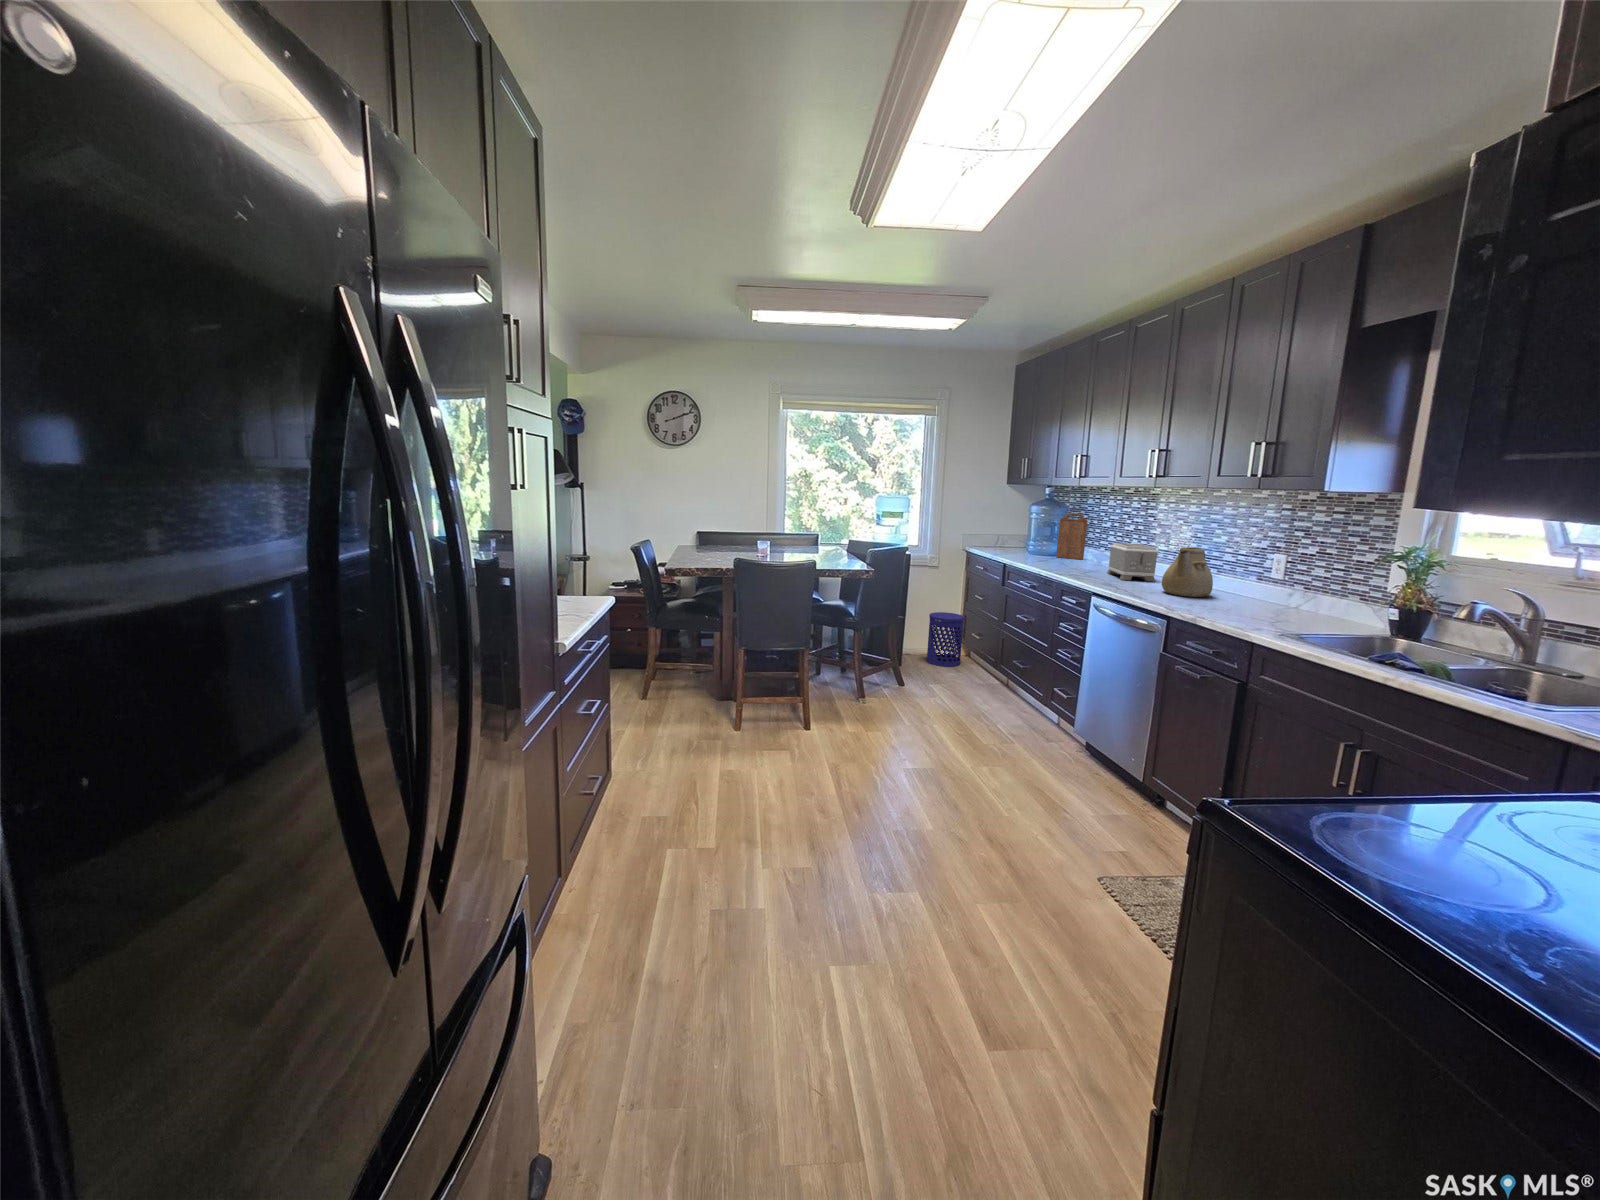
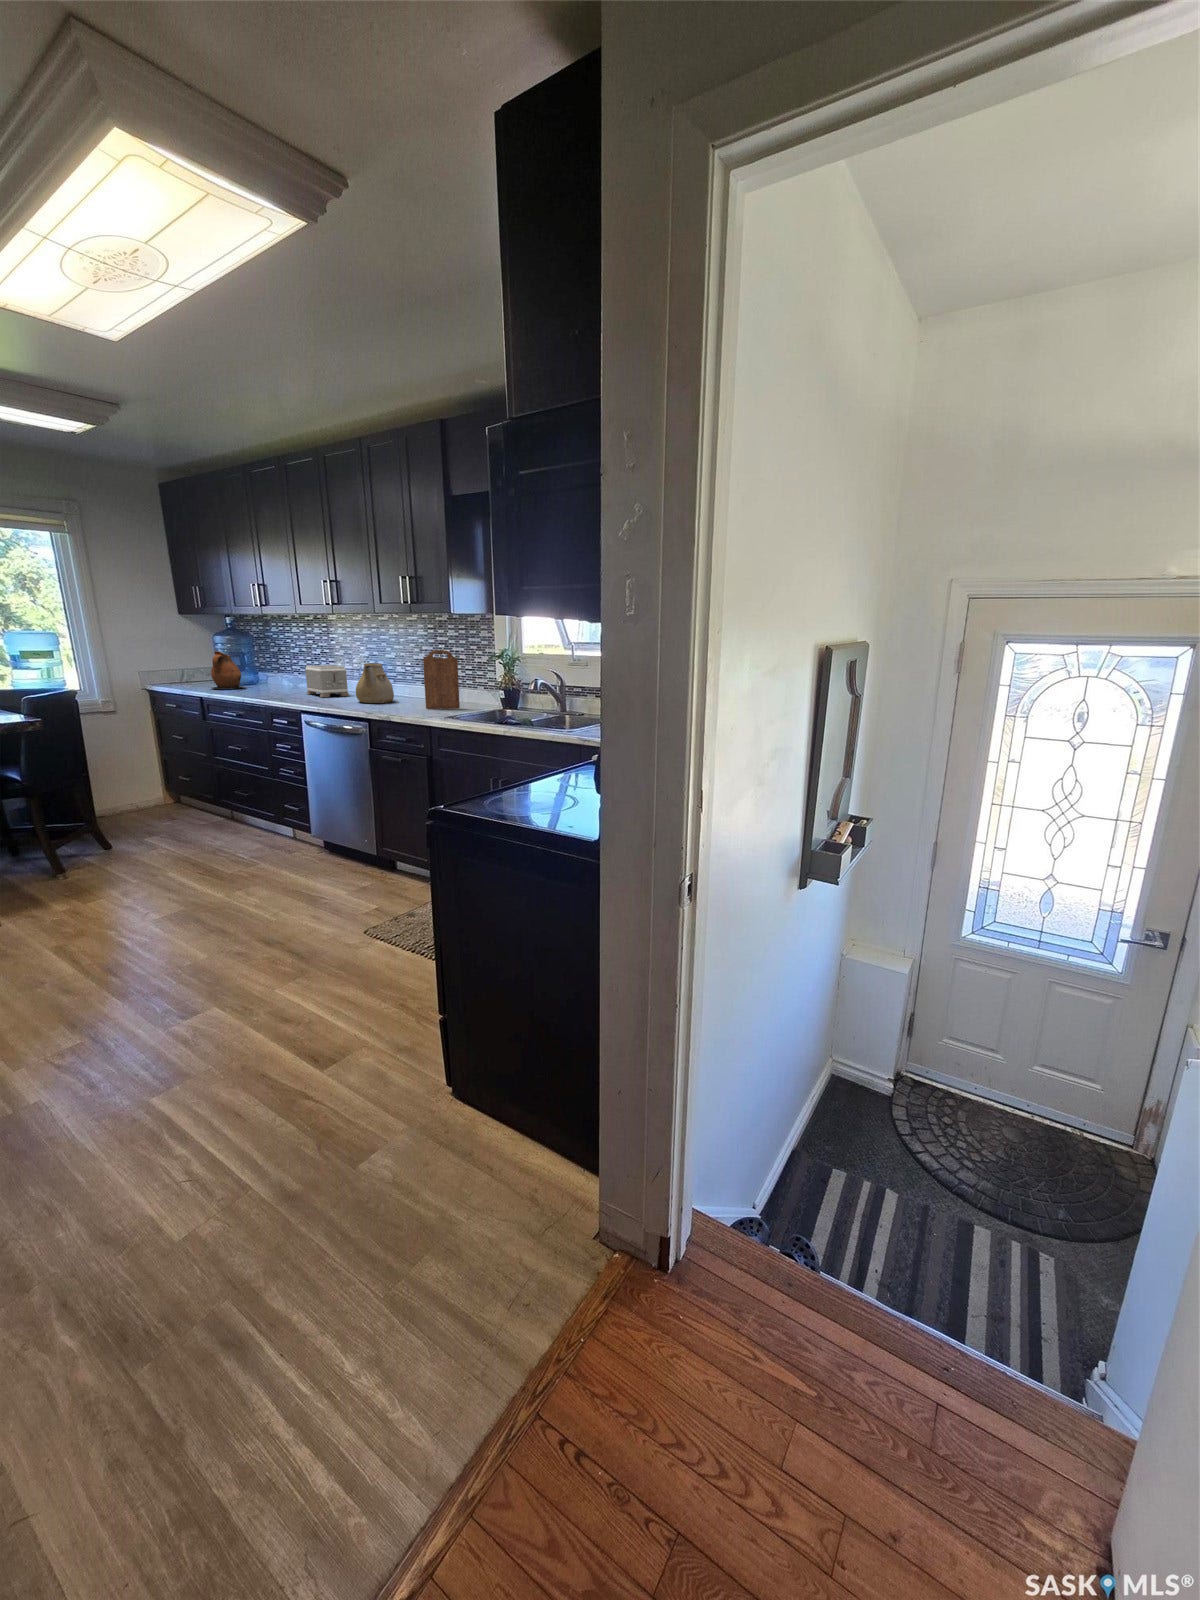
cutting board: present [1056,513,1088,560] -> present [423,650,460,709]
ceramic pitcher: none [1015,521,1050,559] -> present [211,651,247,689]
waste bin: present [926,612,964,667] -> none [119,759,173,819]

